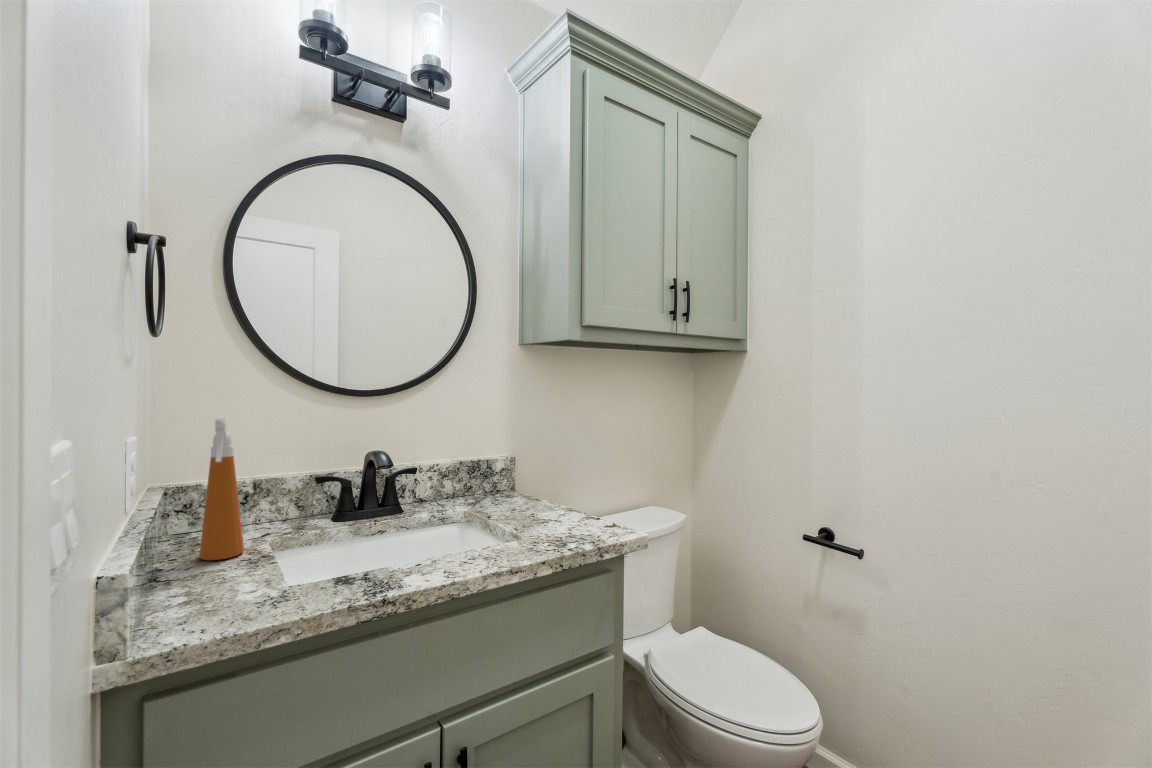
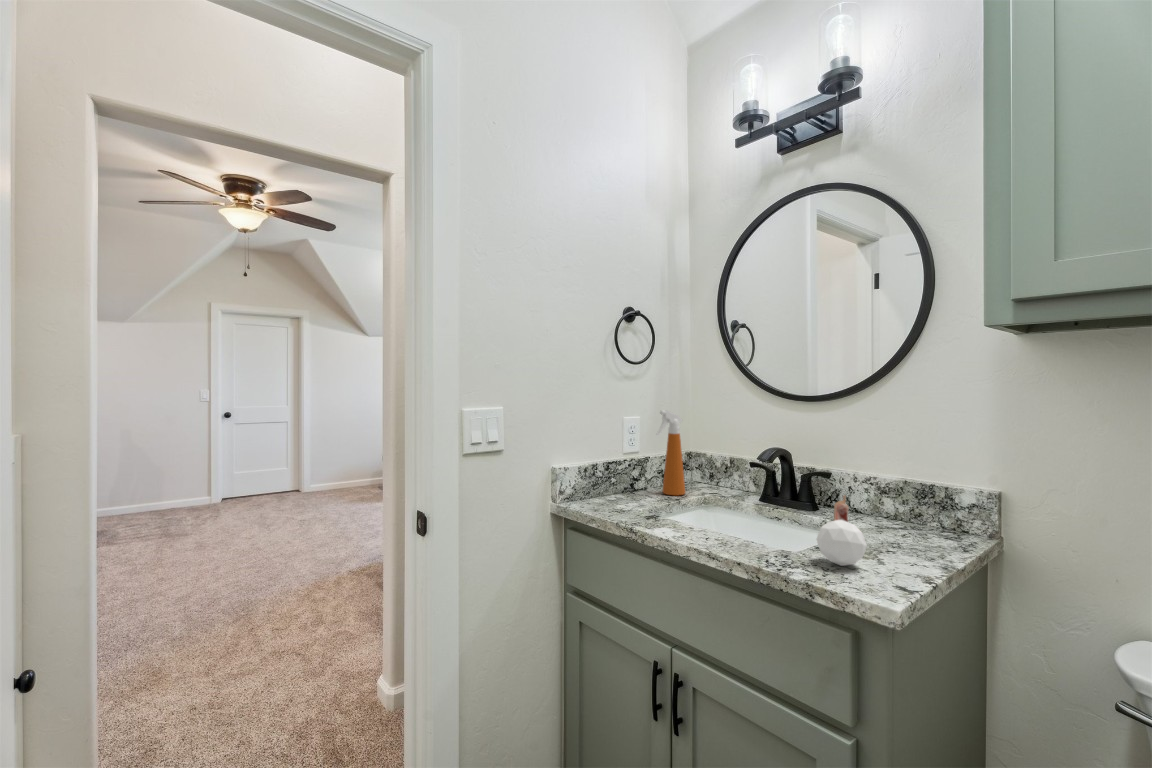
candle: none [539,467,576,532] -> present [816,487,867,566]

